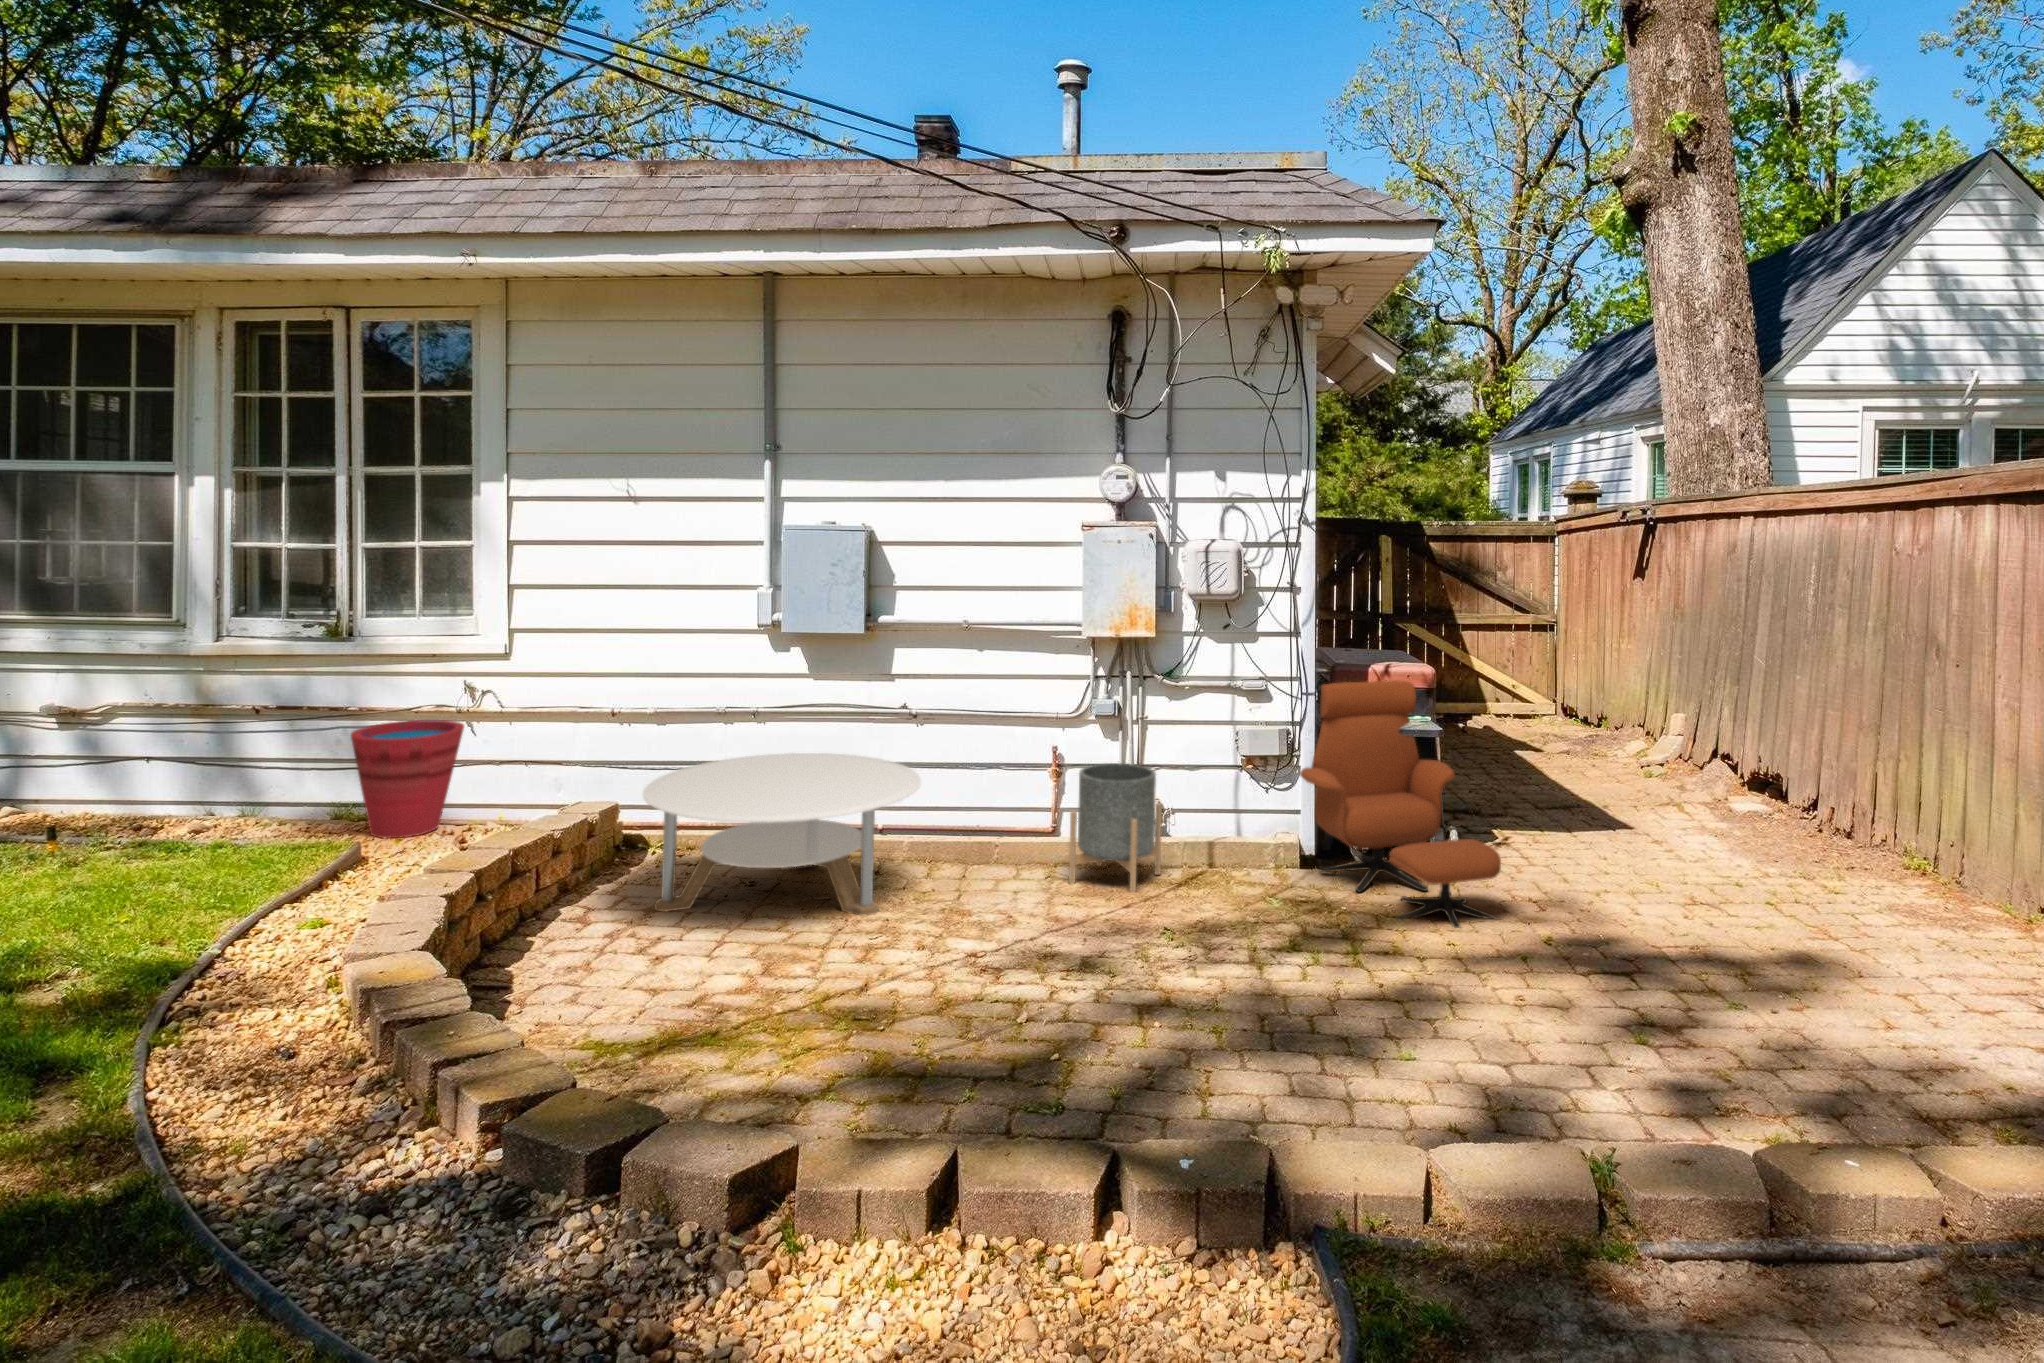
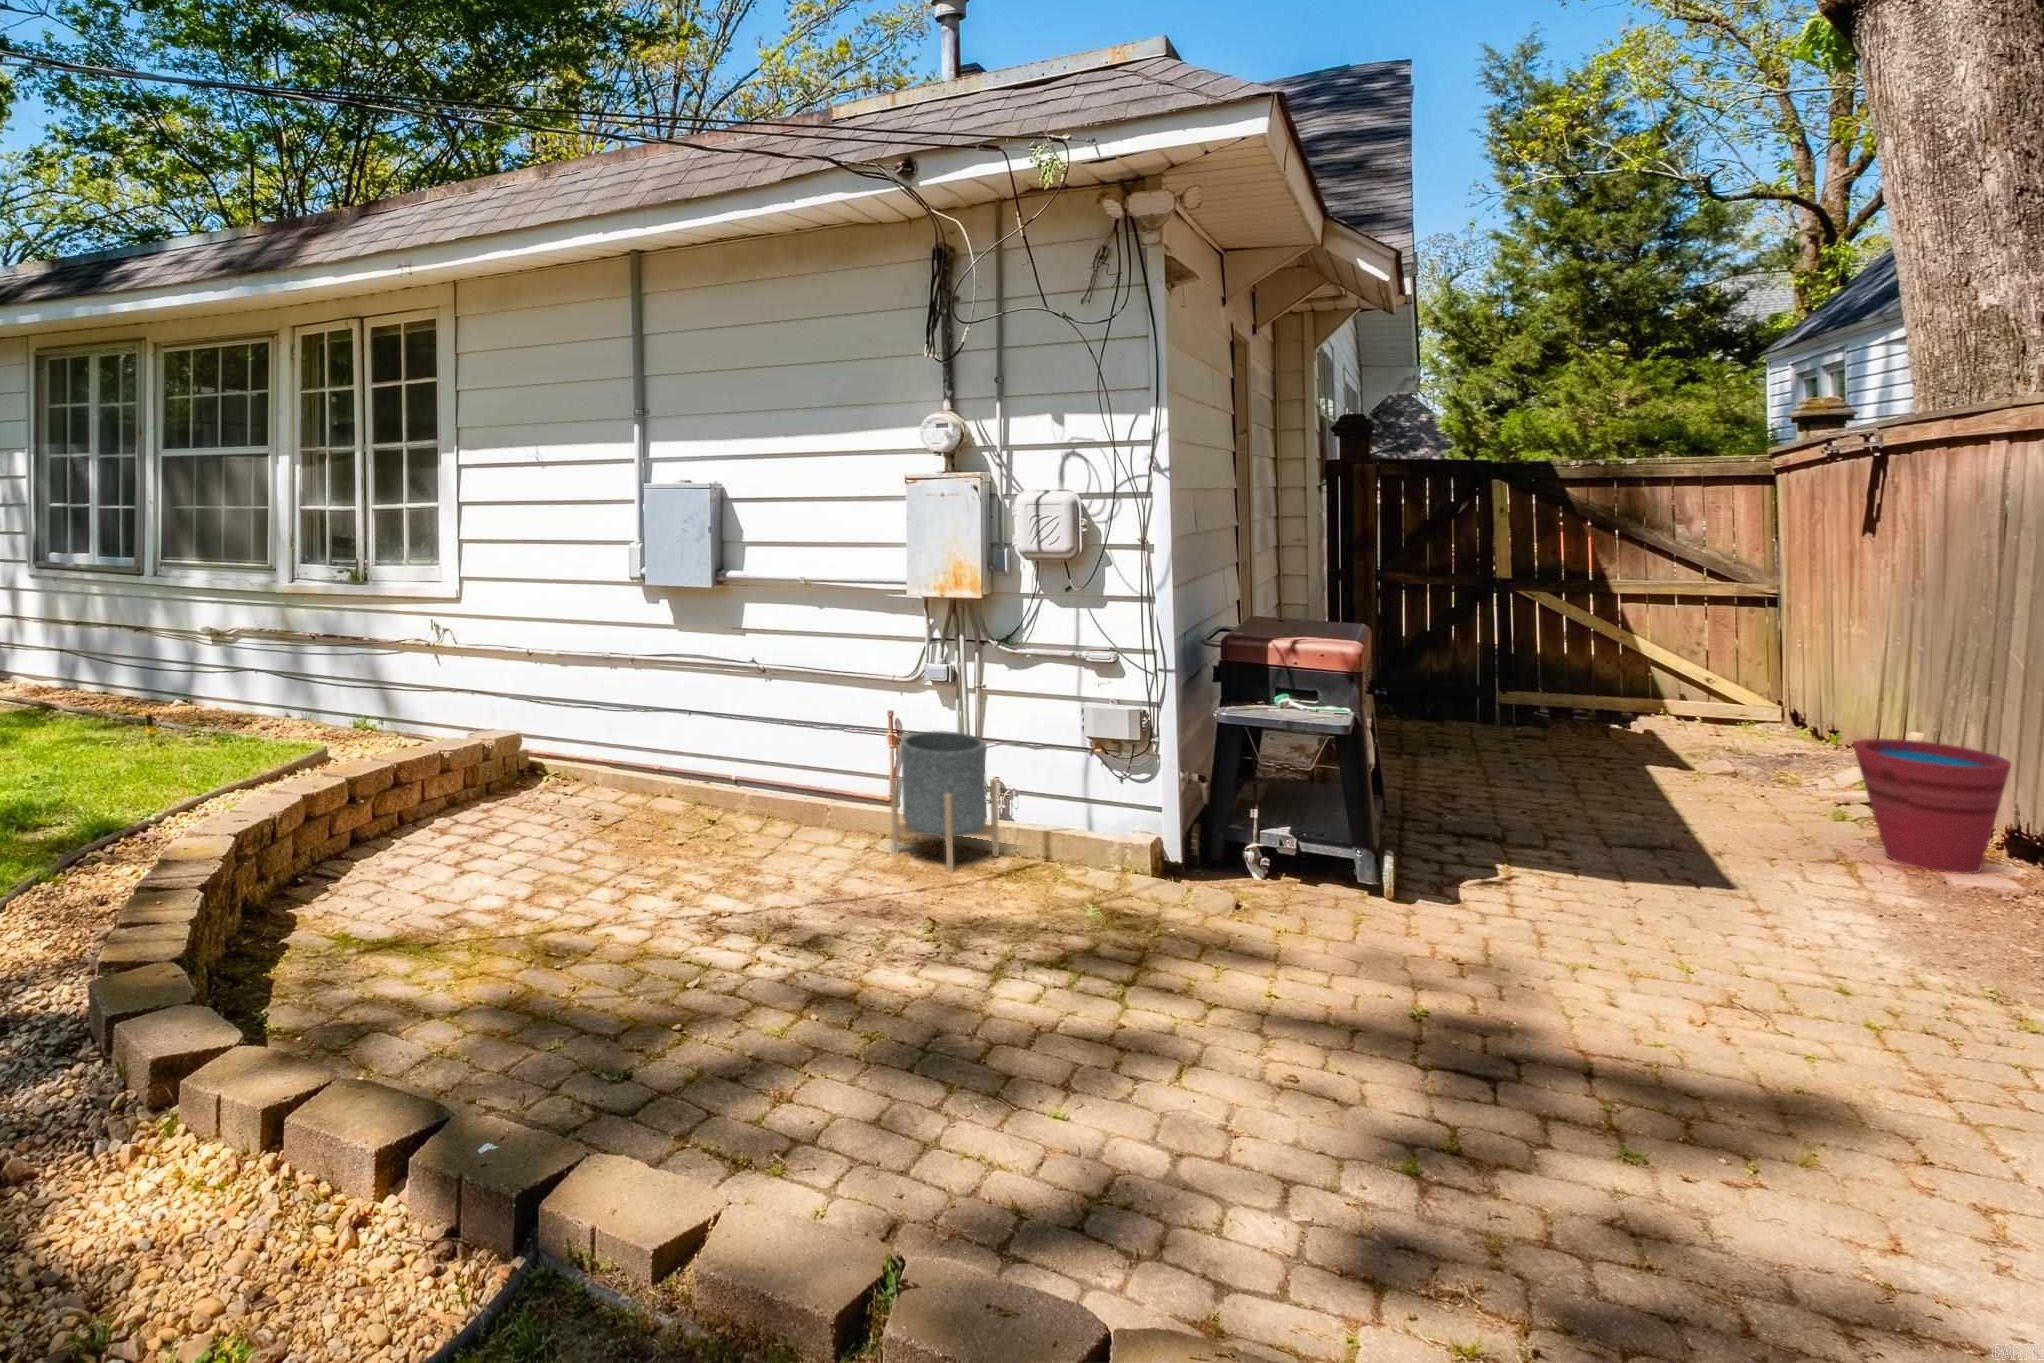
lounge chair: present [1300,680,1502,928] -> none [1155,660,1392,989]
bucket: present [351,720,464,838] -> present [1853,739,2011,874]
round table: present [643,753,921,915] -> none [497,697,746,861]

